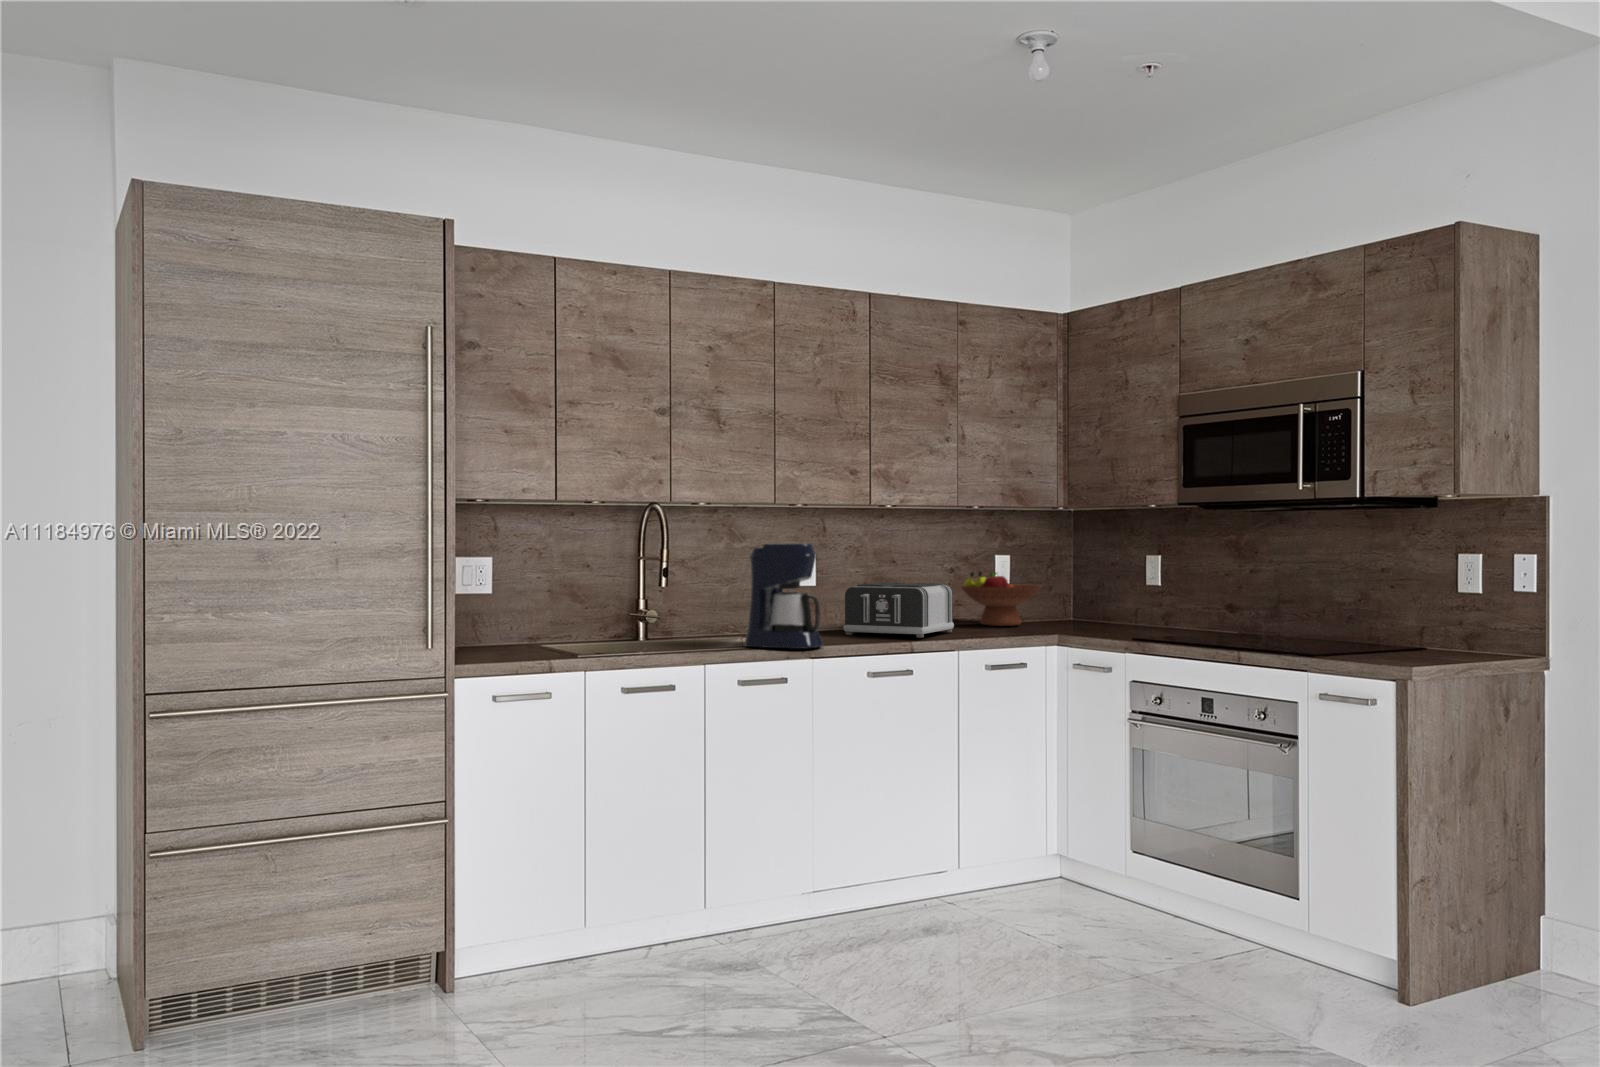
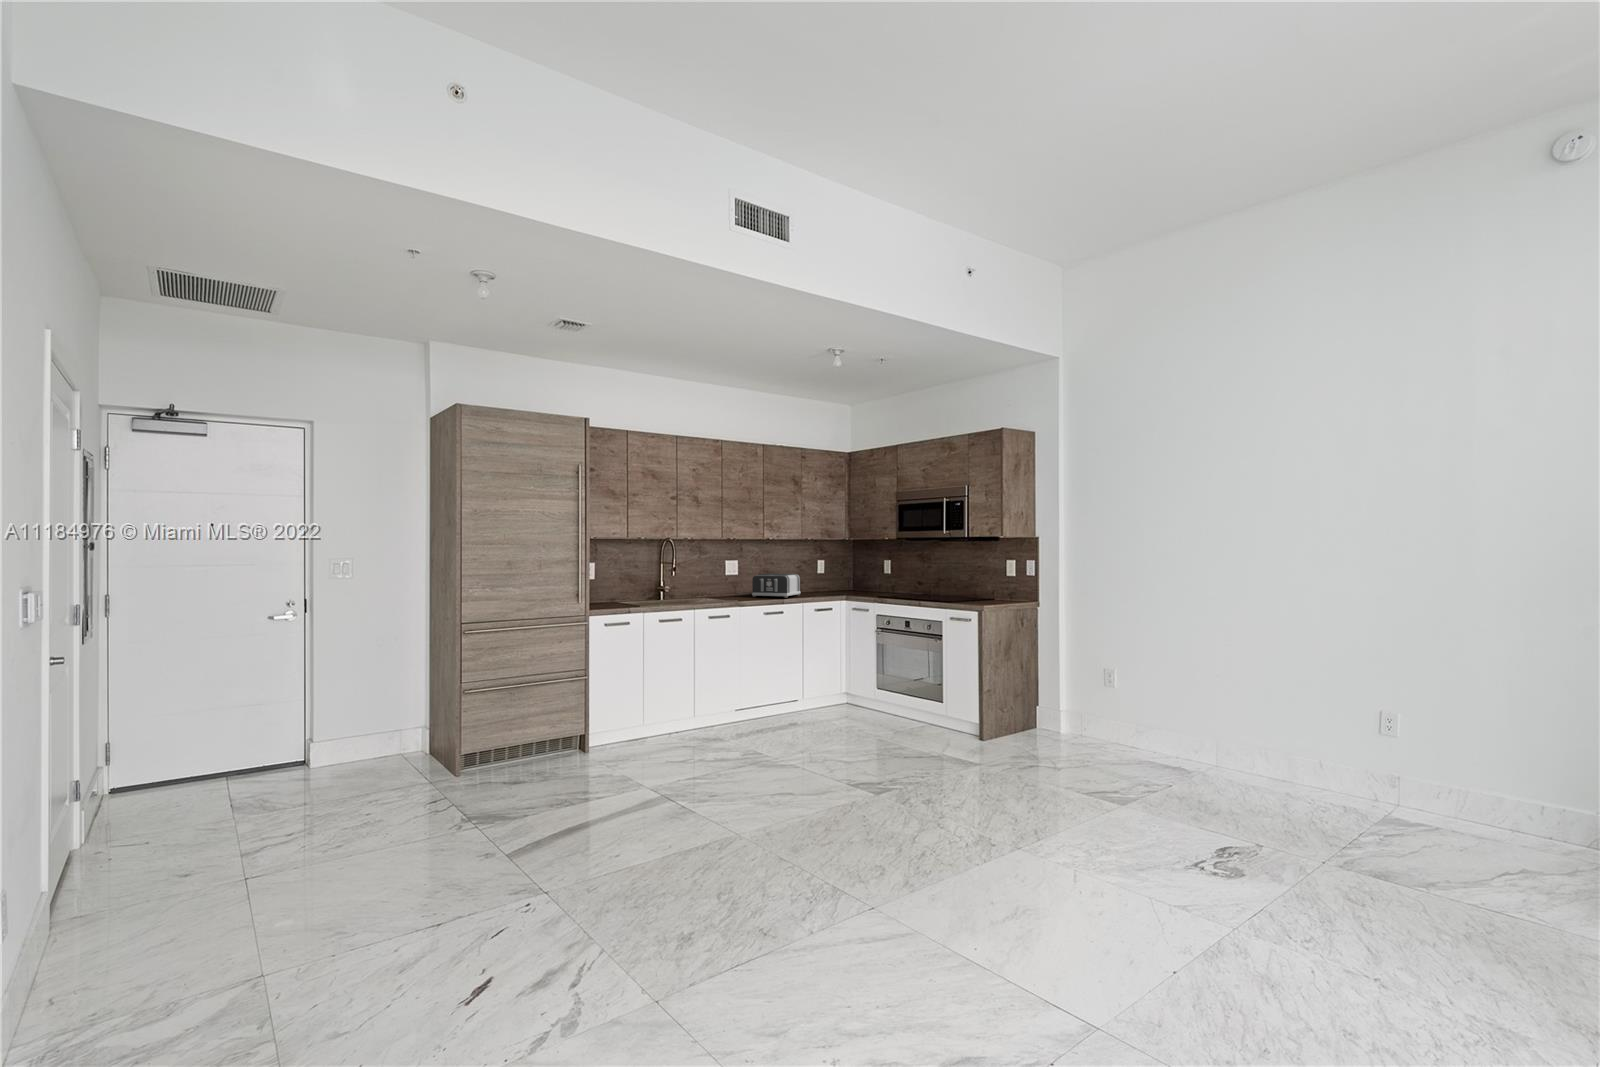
coffee maker: present [745,543,823,649] -> none [710,556,745,603]
fruit bowl: present [960,571,1041,626] -> none [803,568,840,593]

